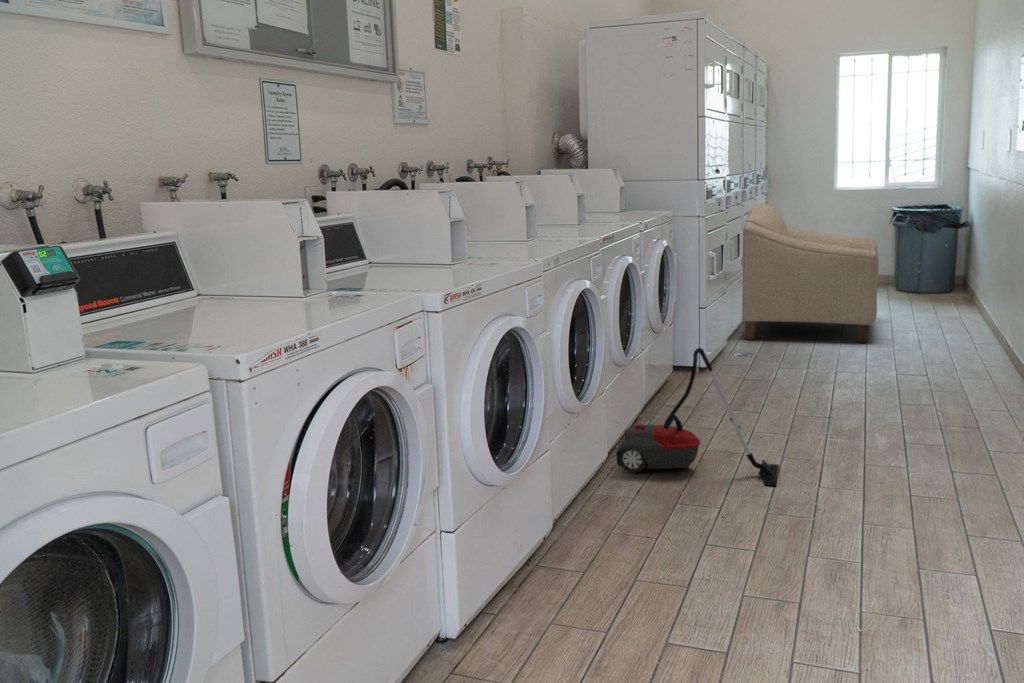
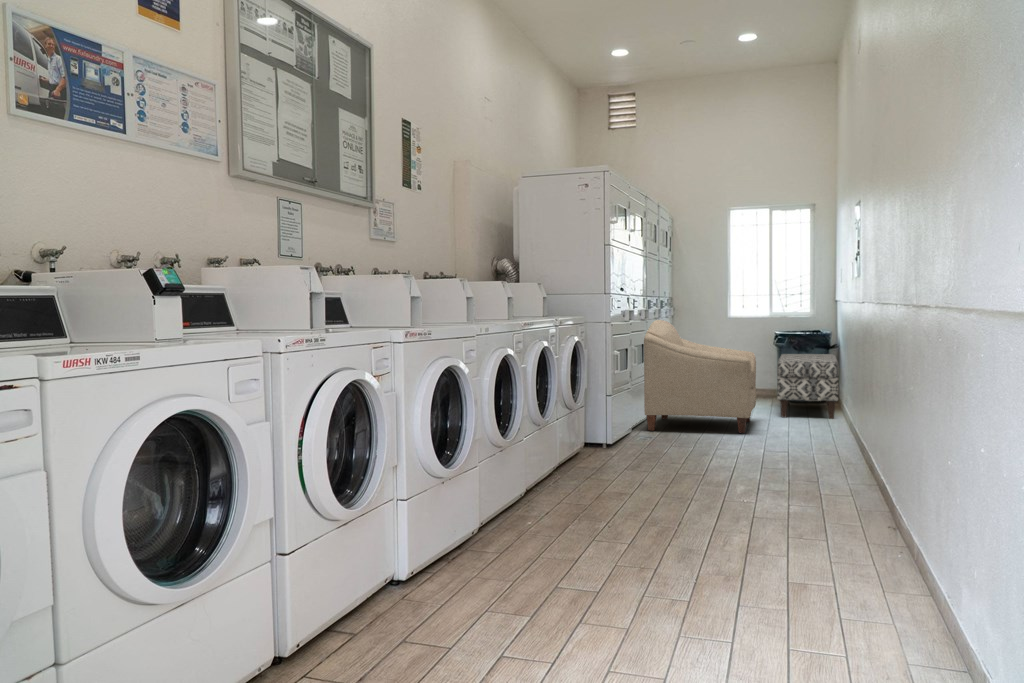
bench: none [897,234,979,317] -> present [777,354,839,419]
vacuum cleaner: present [616,348,779,486] -> none [528,403,652,509]

